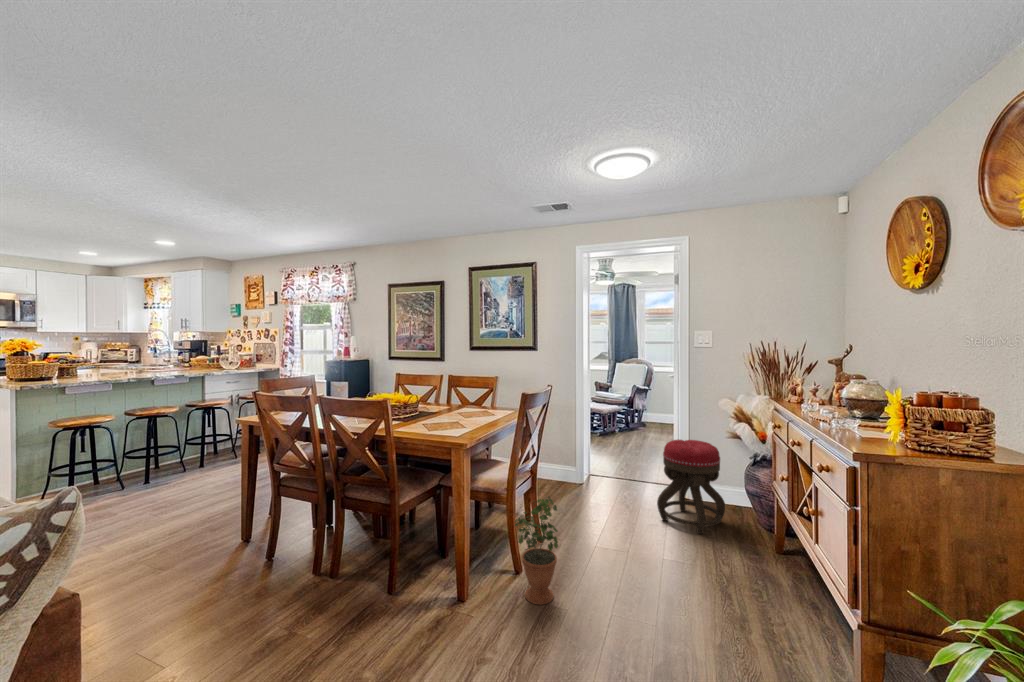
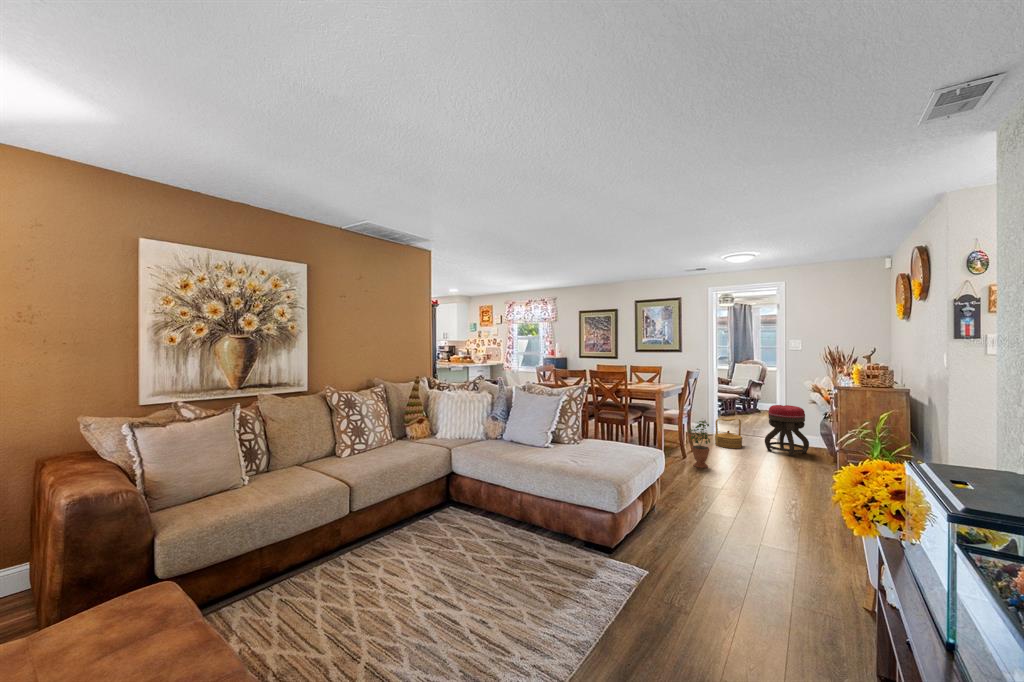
basket: none [580,462,623,519] -> present [715,418,742,448]

